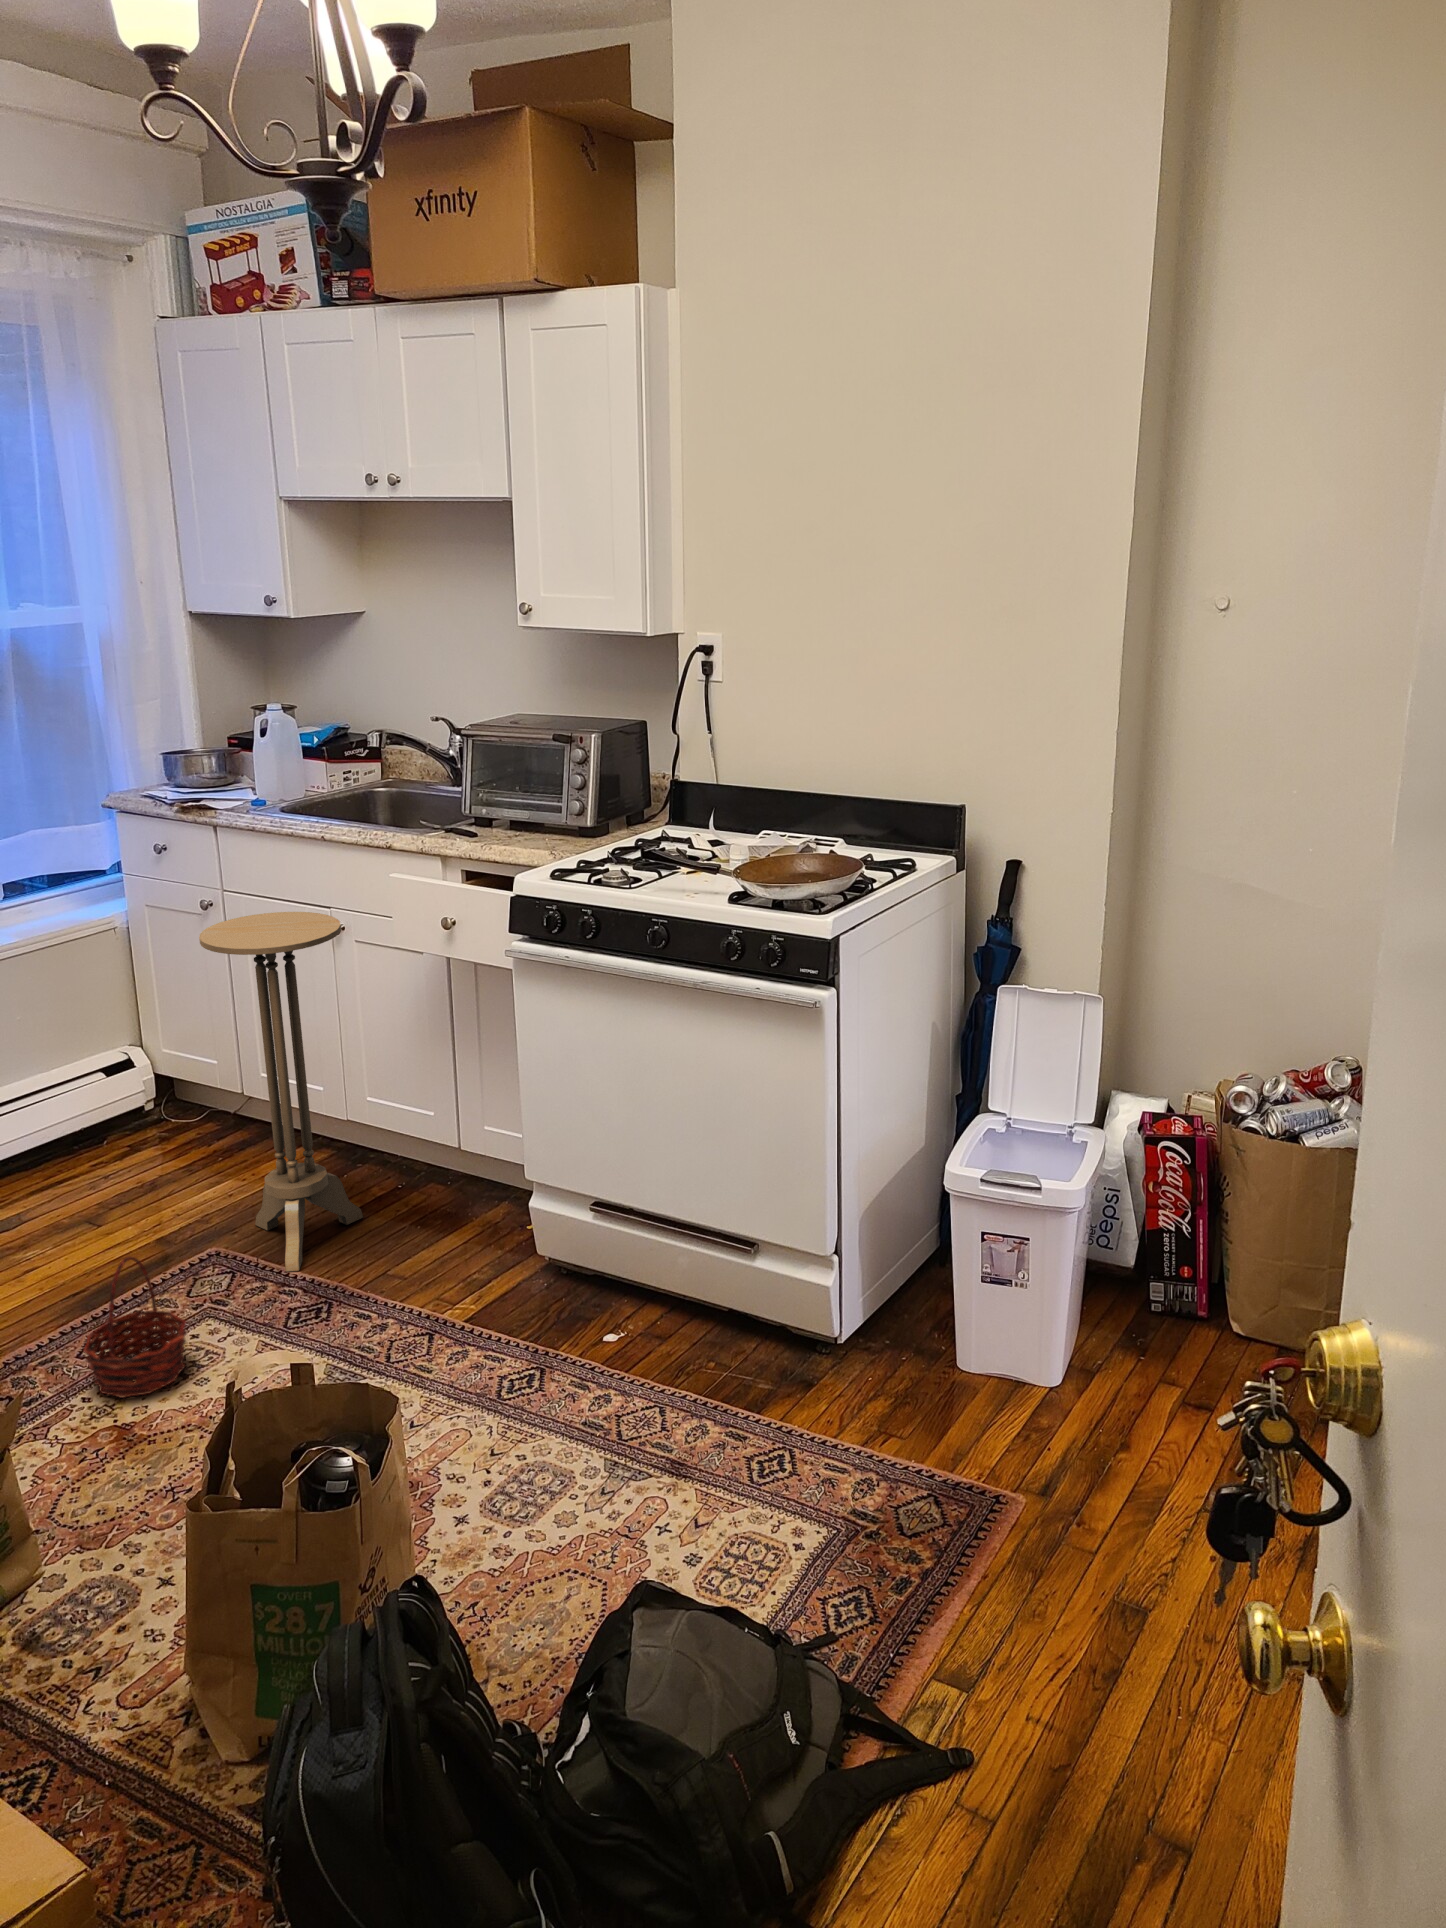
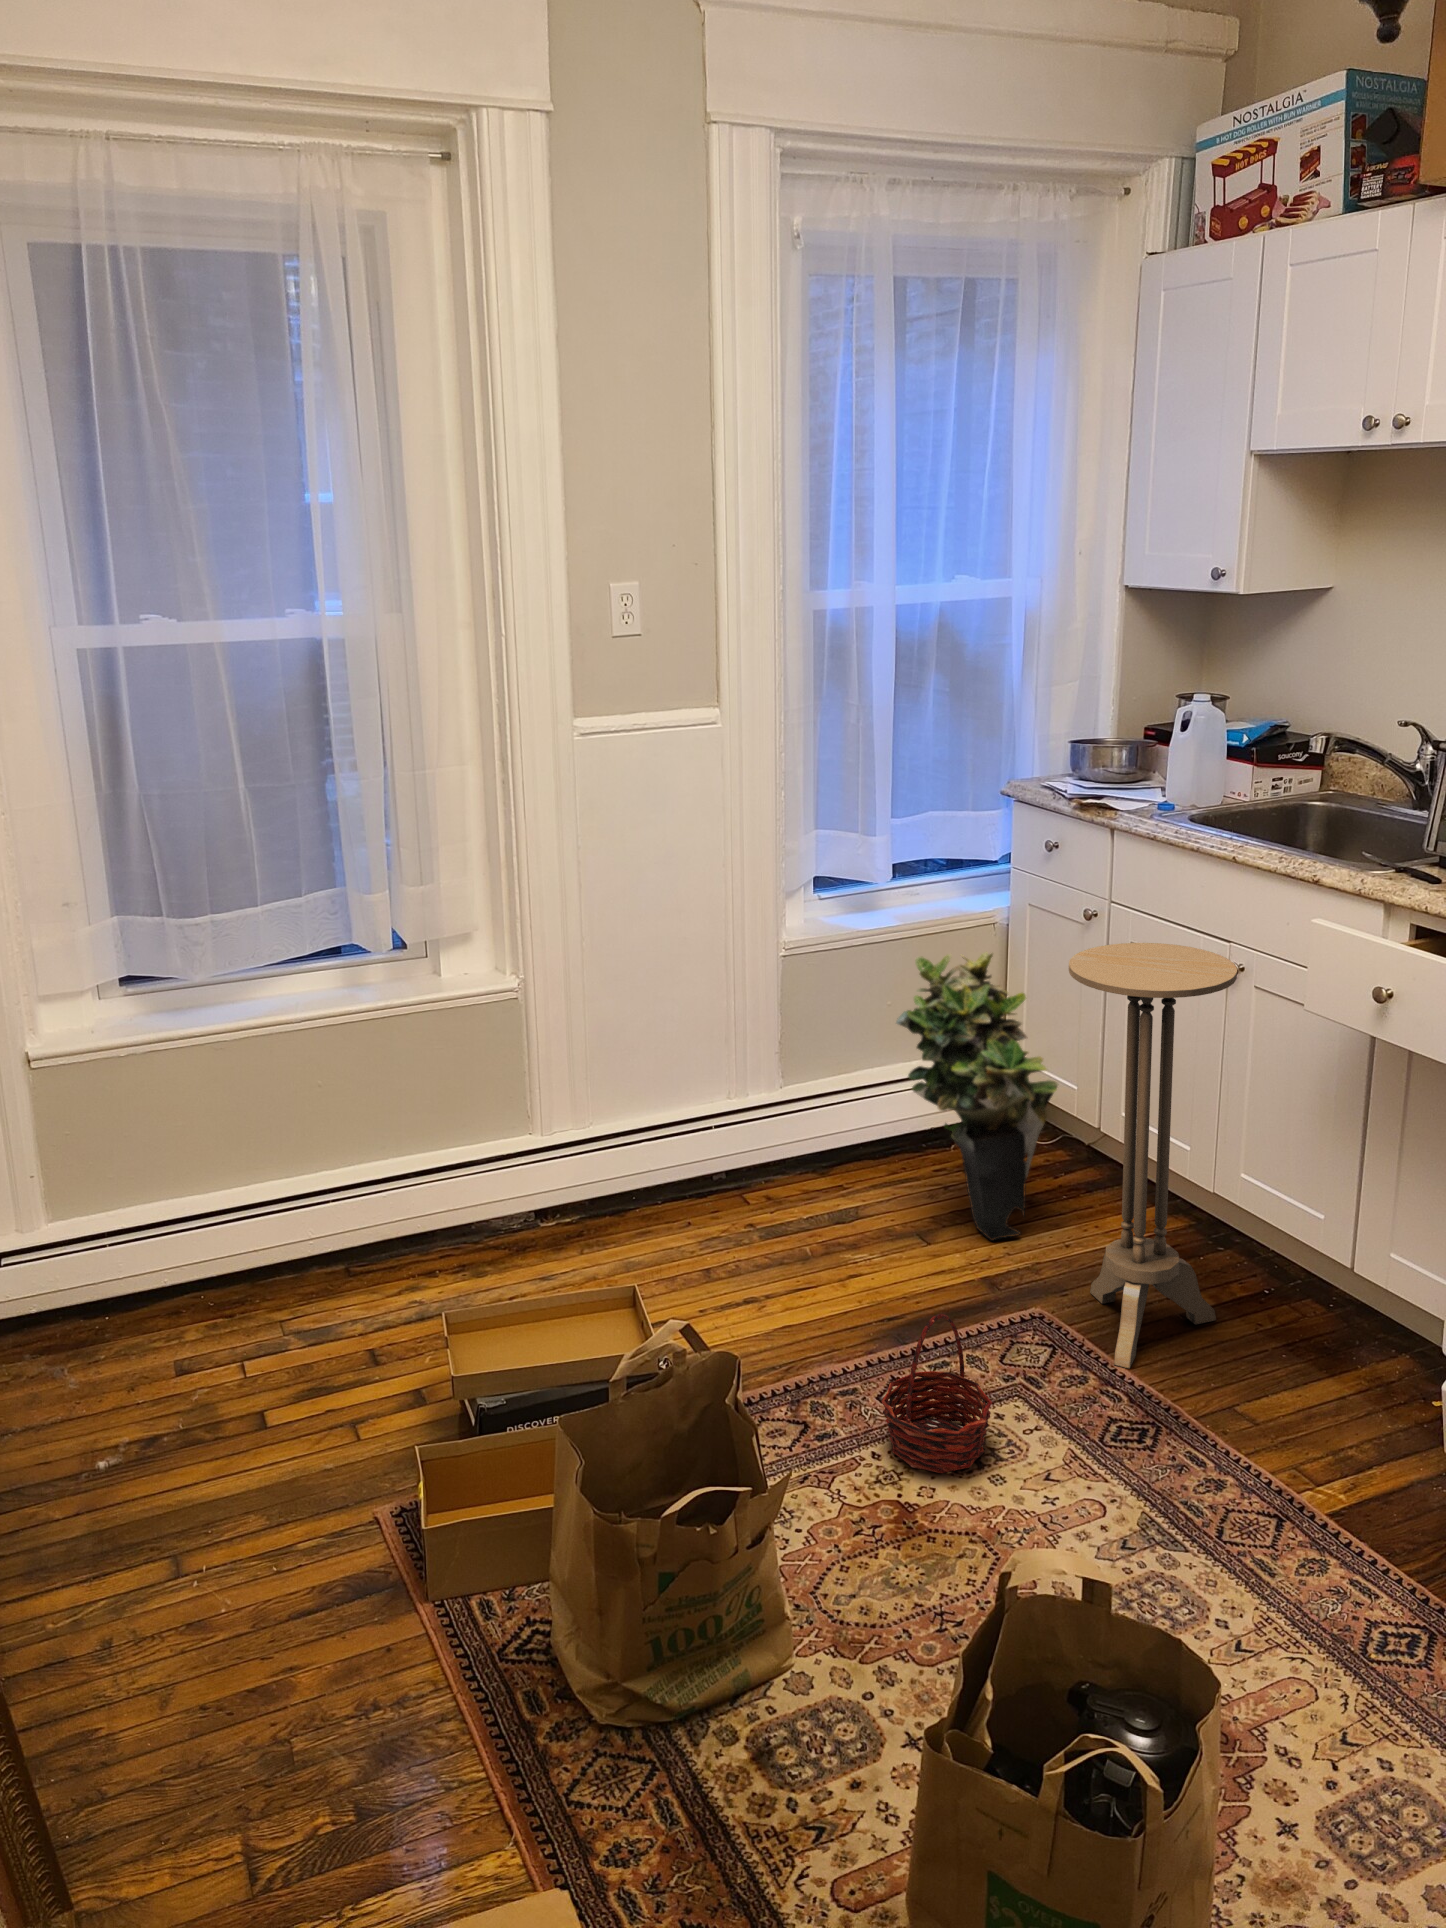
potted plant: none [34,948,200,1209] -> present [896,952,1058,1240]

